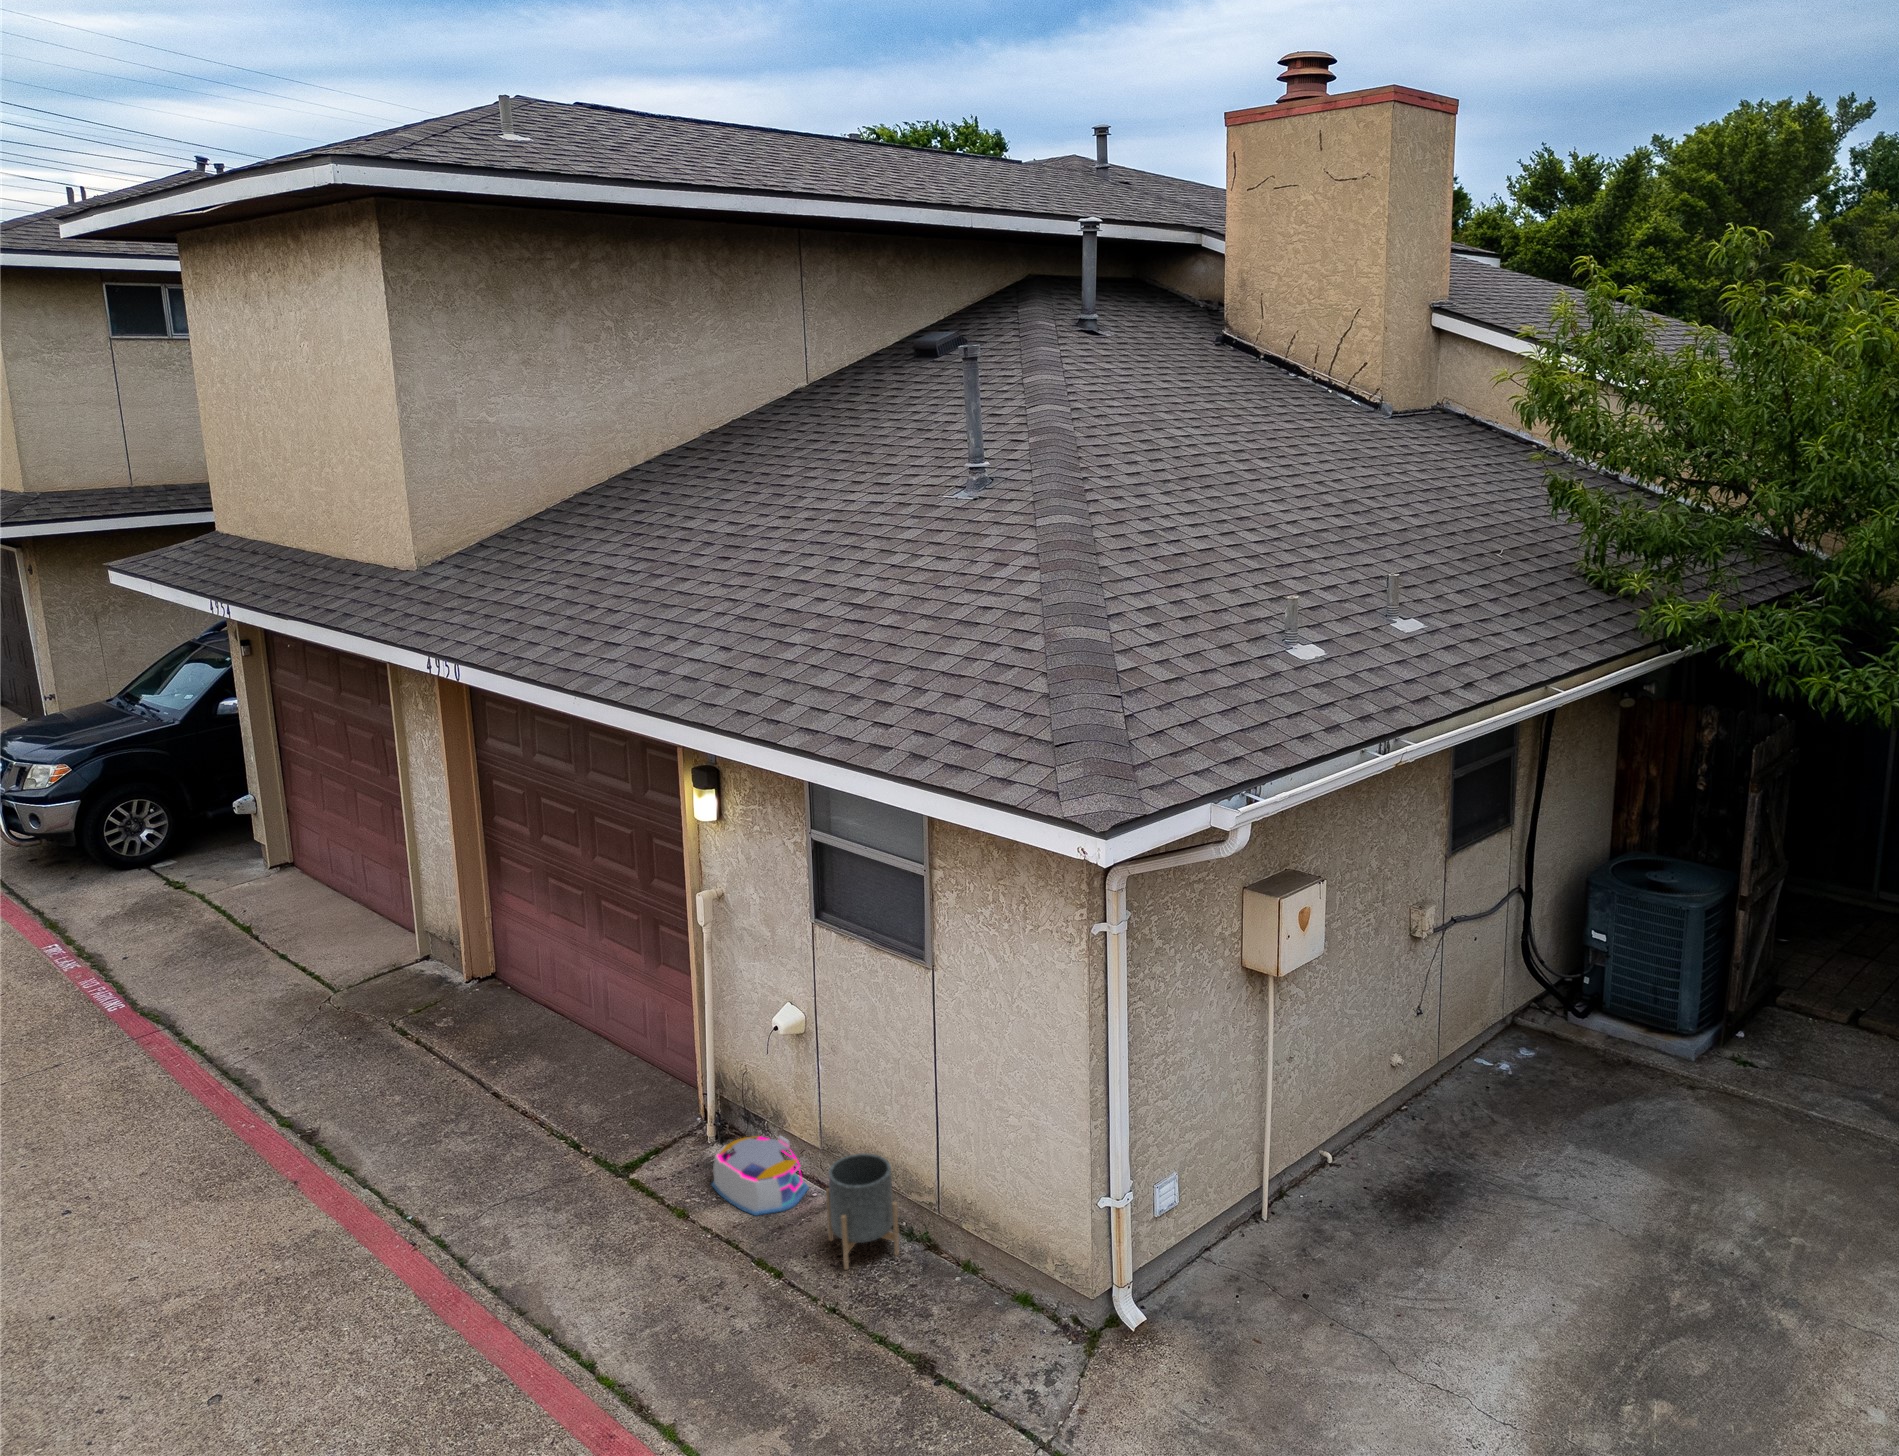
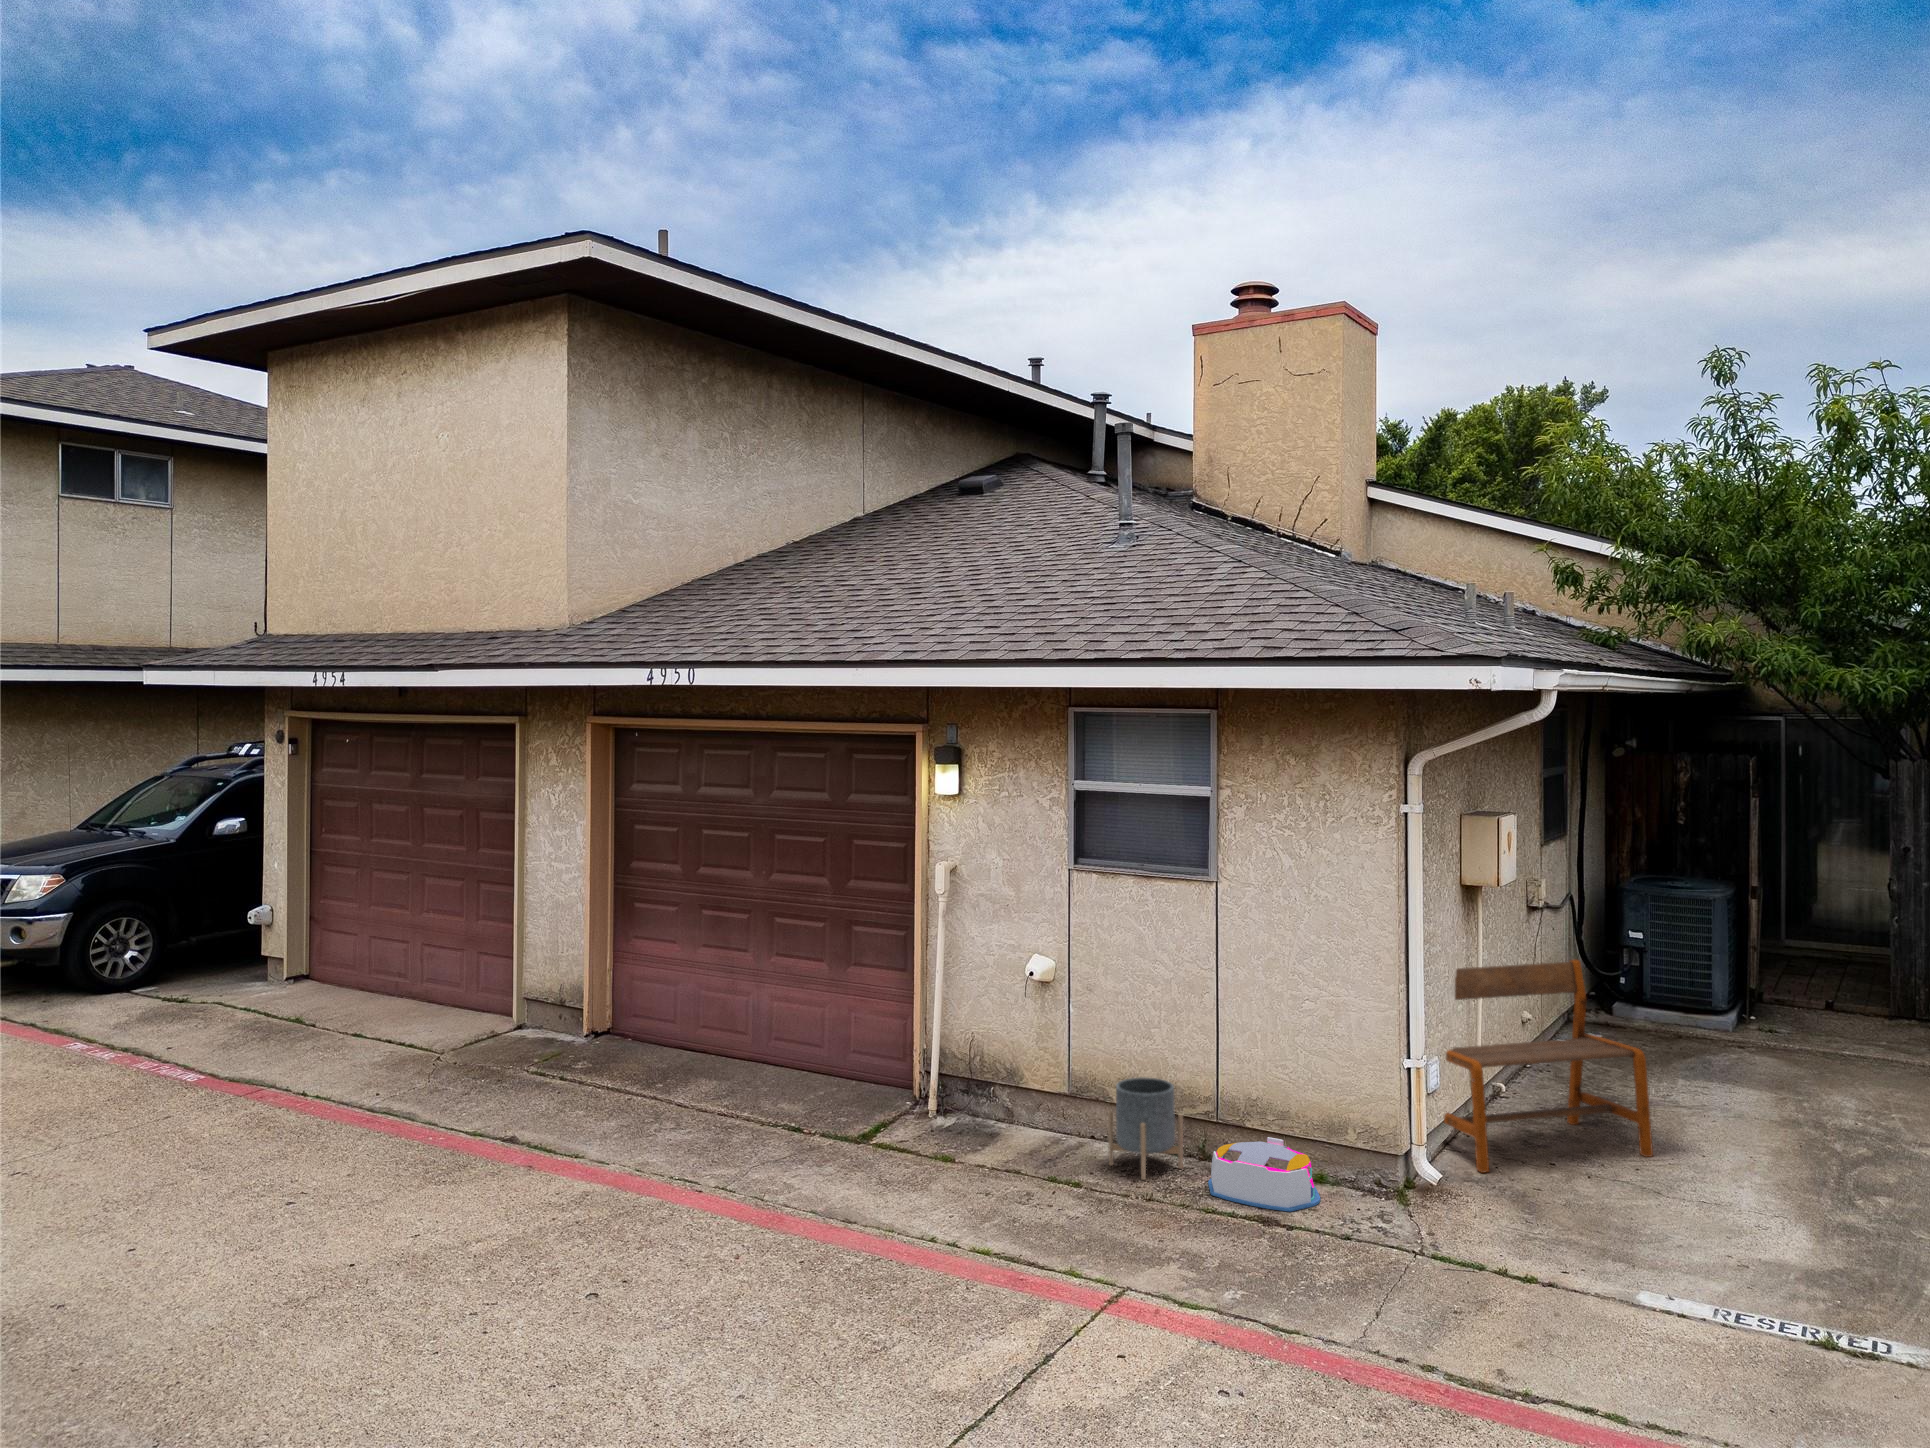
bench: none [1191,1056,1428,1305] -> present [1444,960,1653,1173]
storage bin: present [712,1136,809,1216] -> present [1208,1137,1321,1212]

